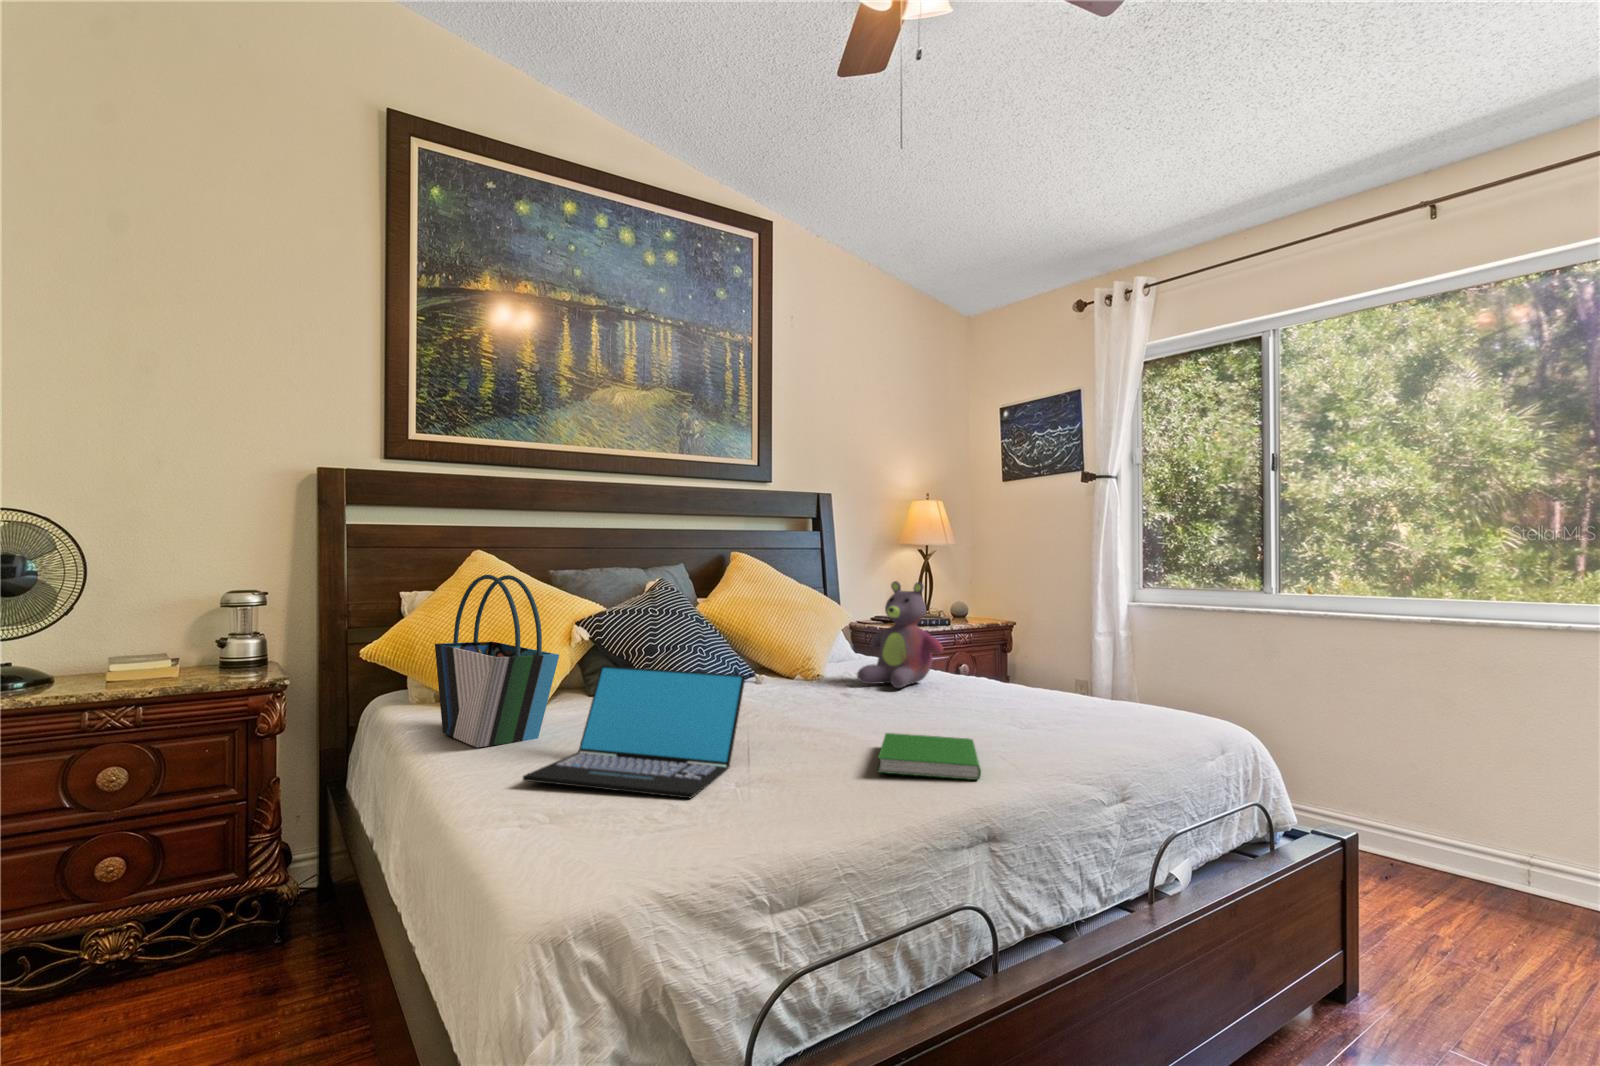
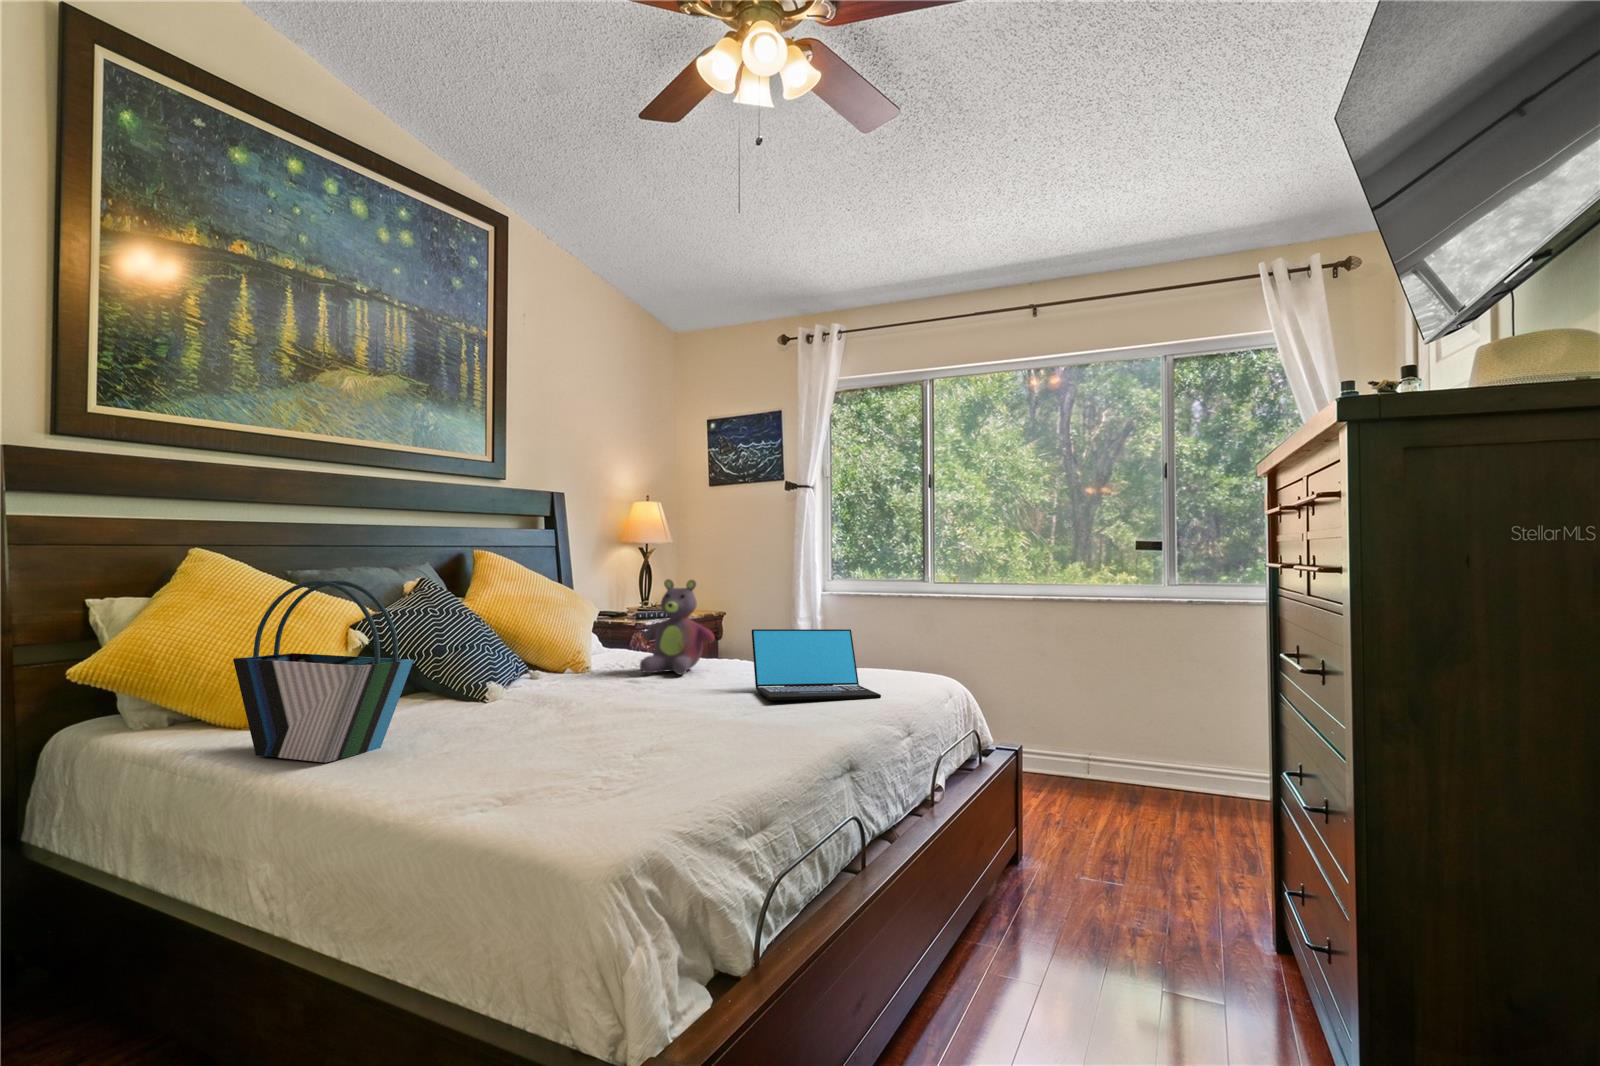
laptop: present [523,666,745,798] -> present [752,629,881,700]
hardcover book: present [878,733,981,780] -> none [728,704,827,735]

